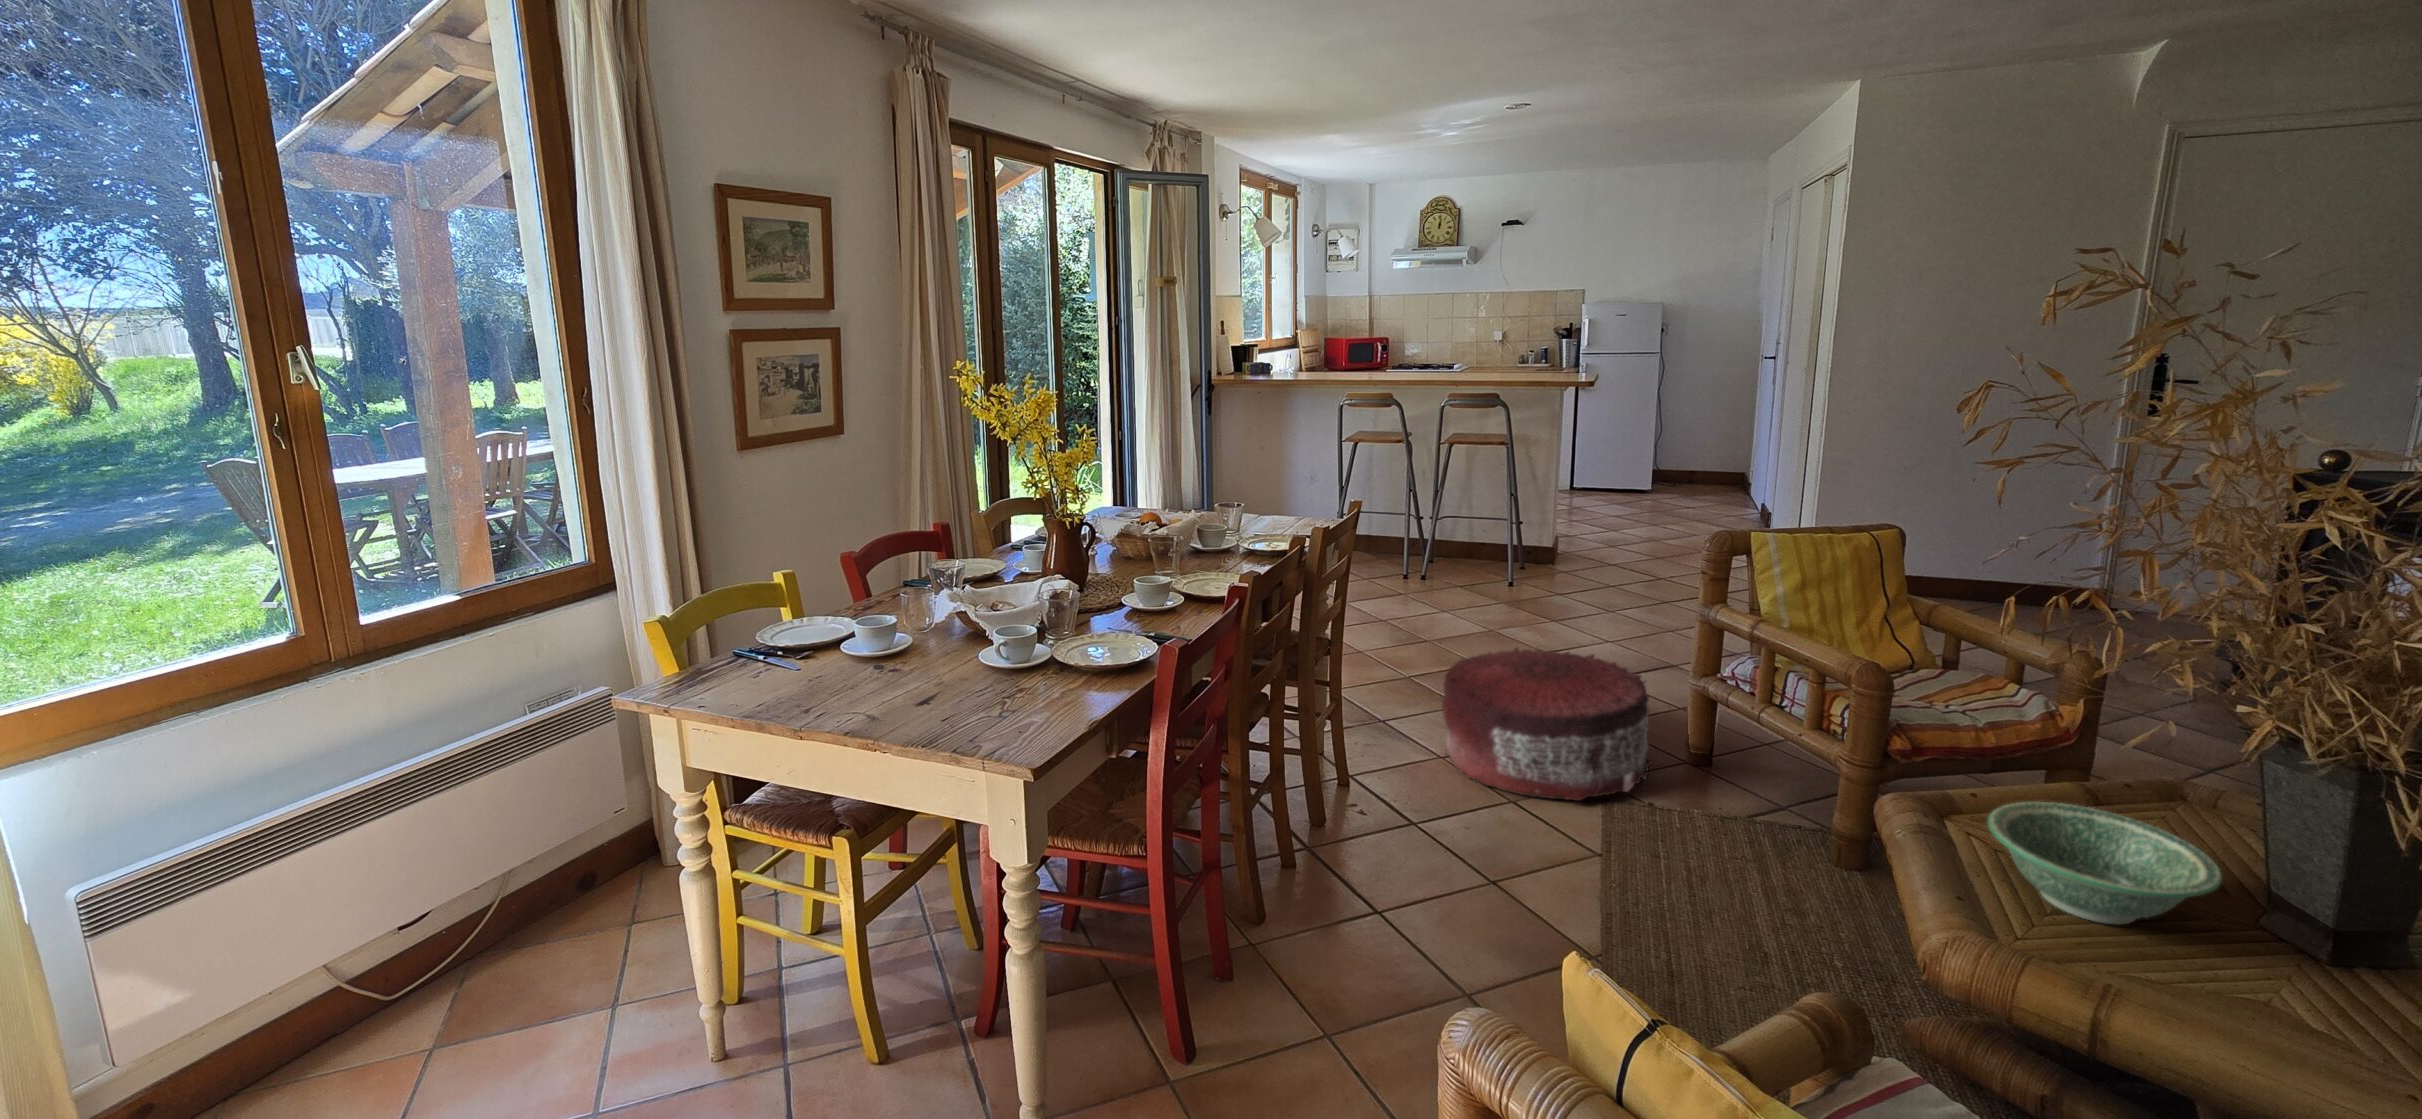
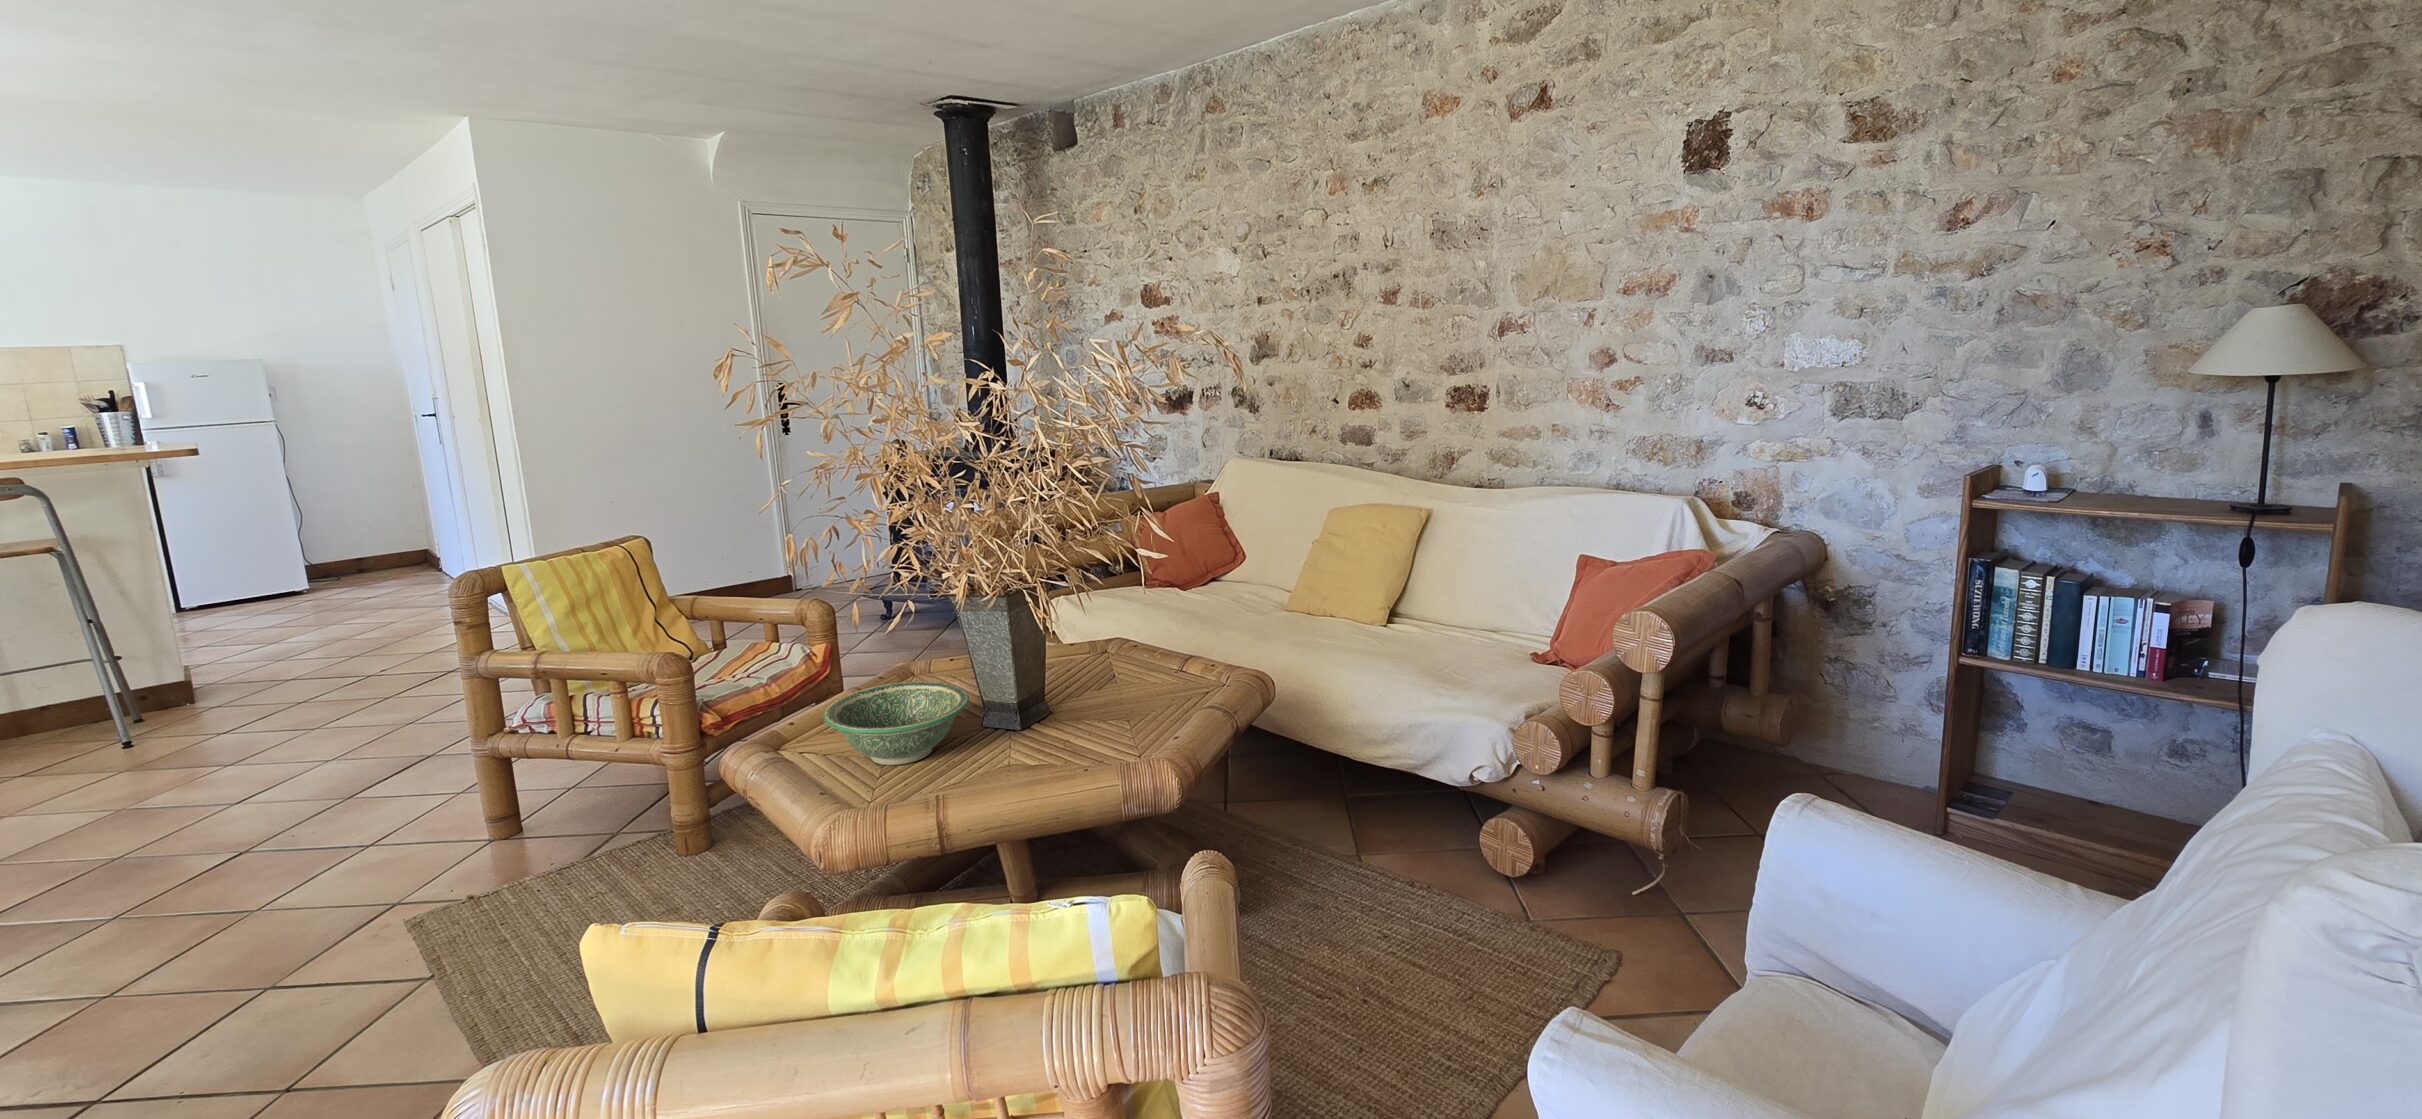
pouf: present [1441,648,1652,801] -> none [81,761,457,992]

